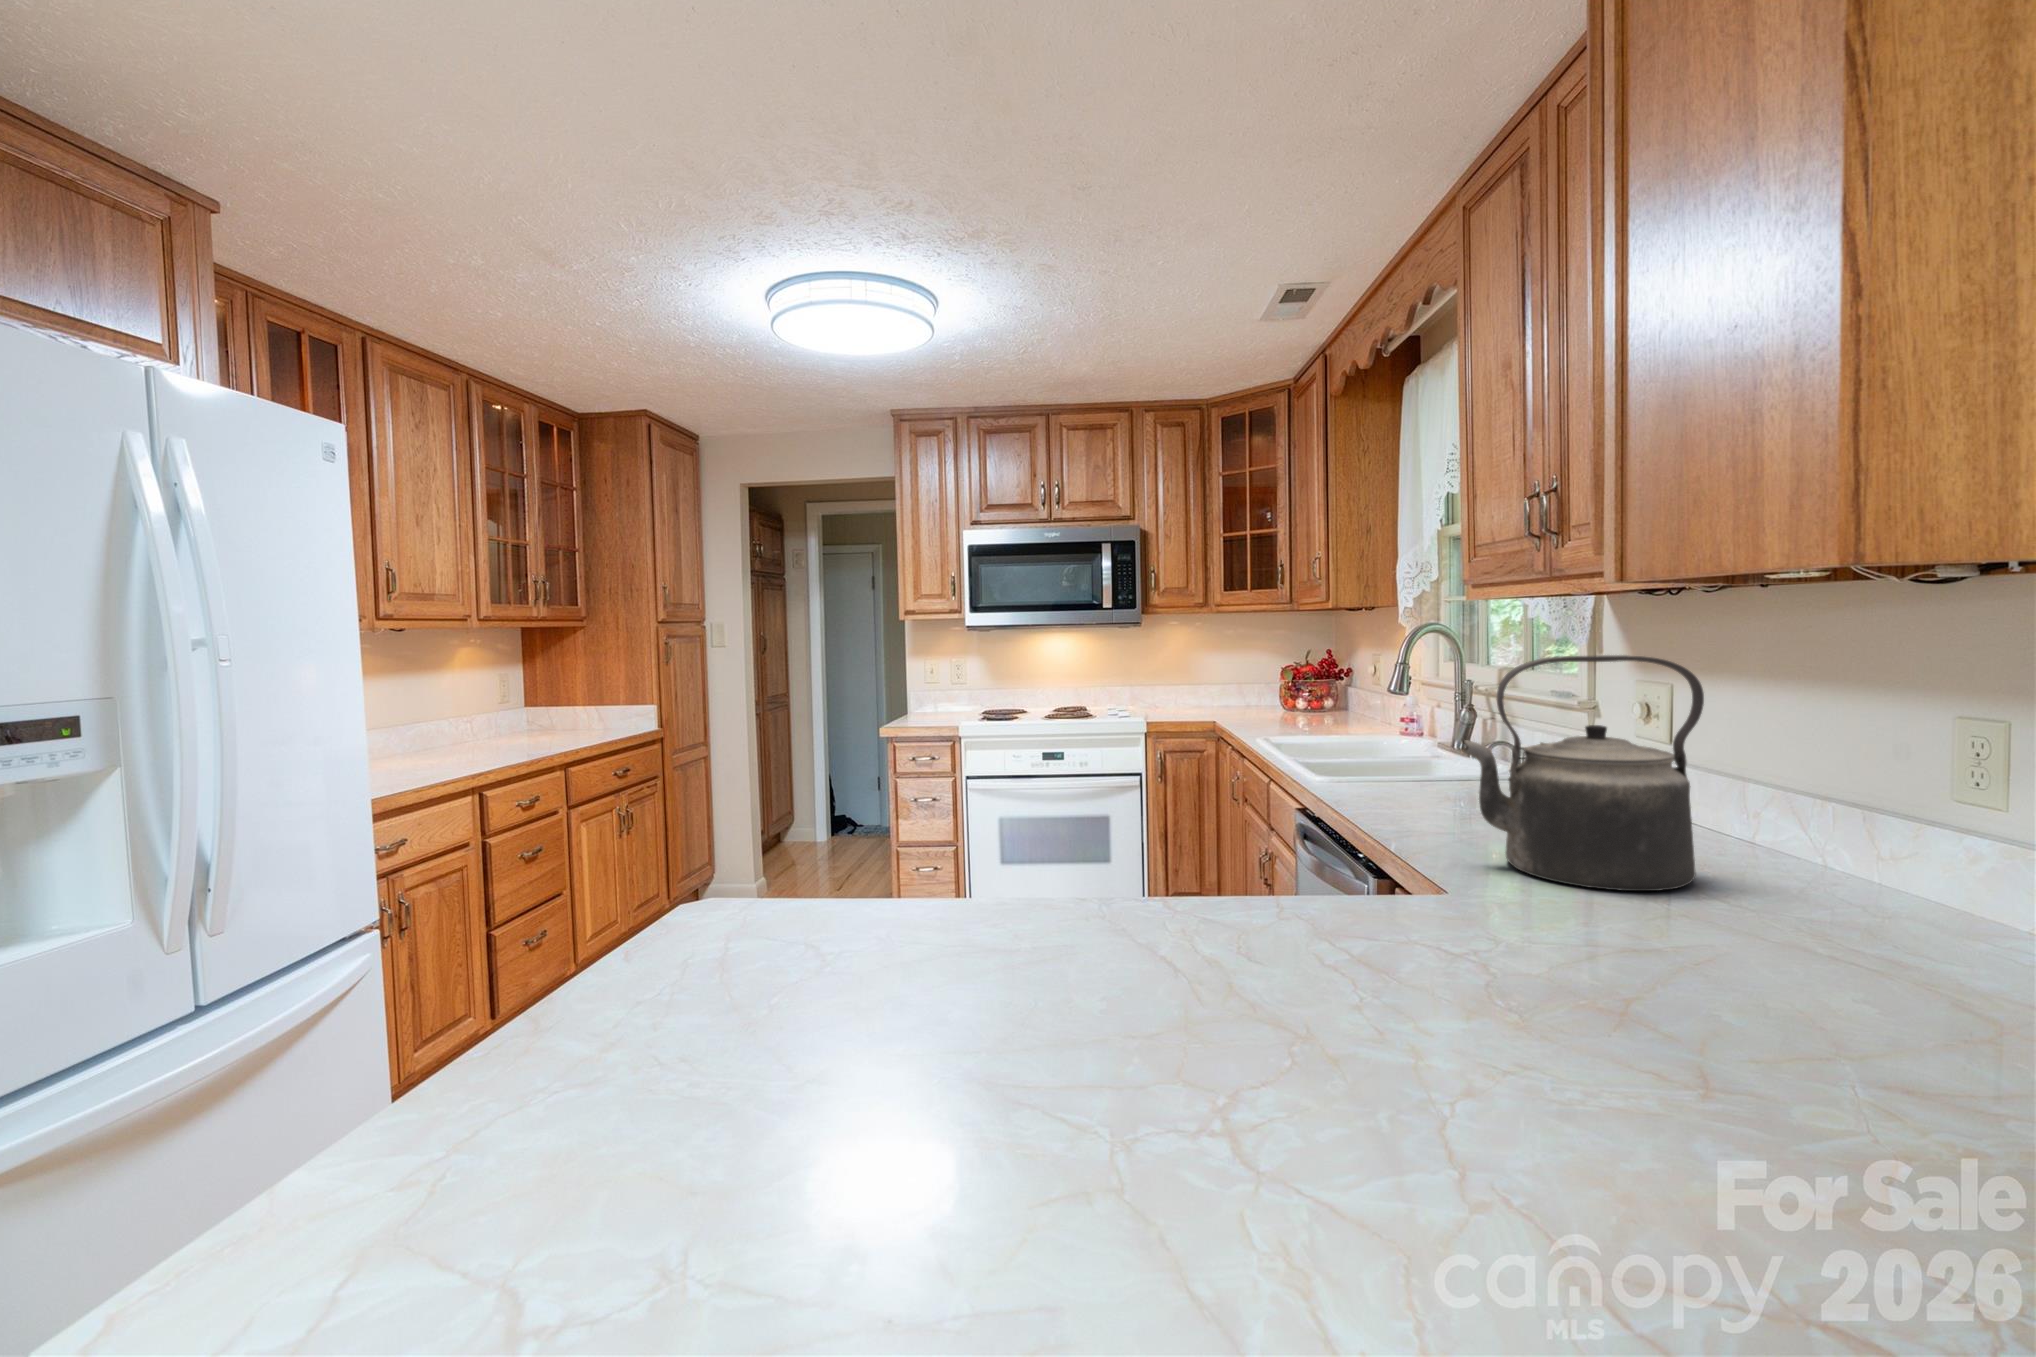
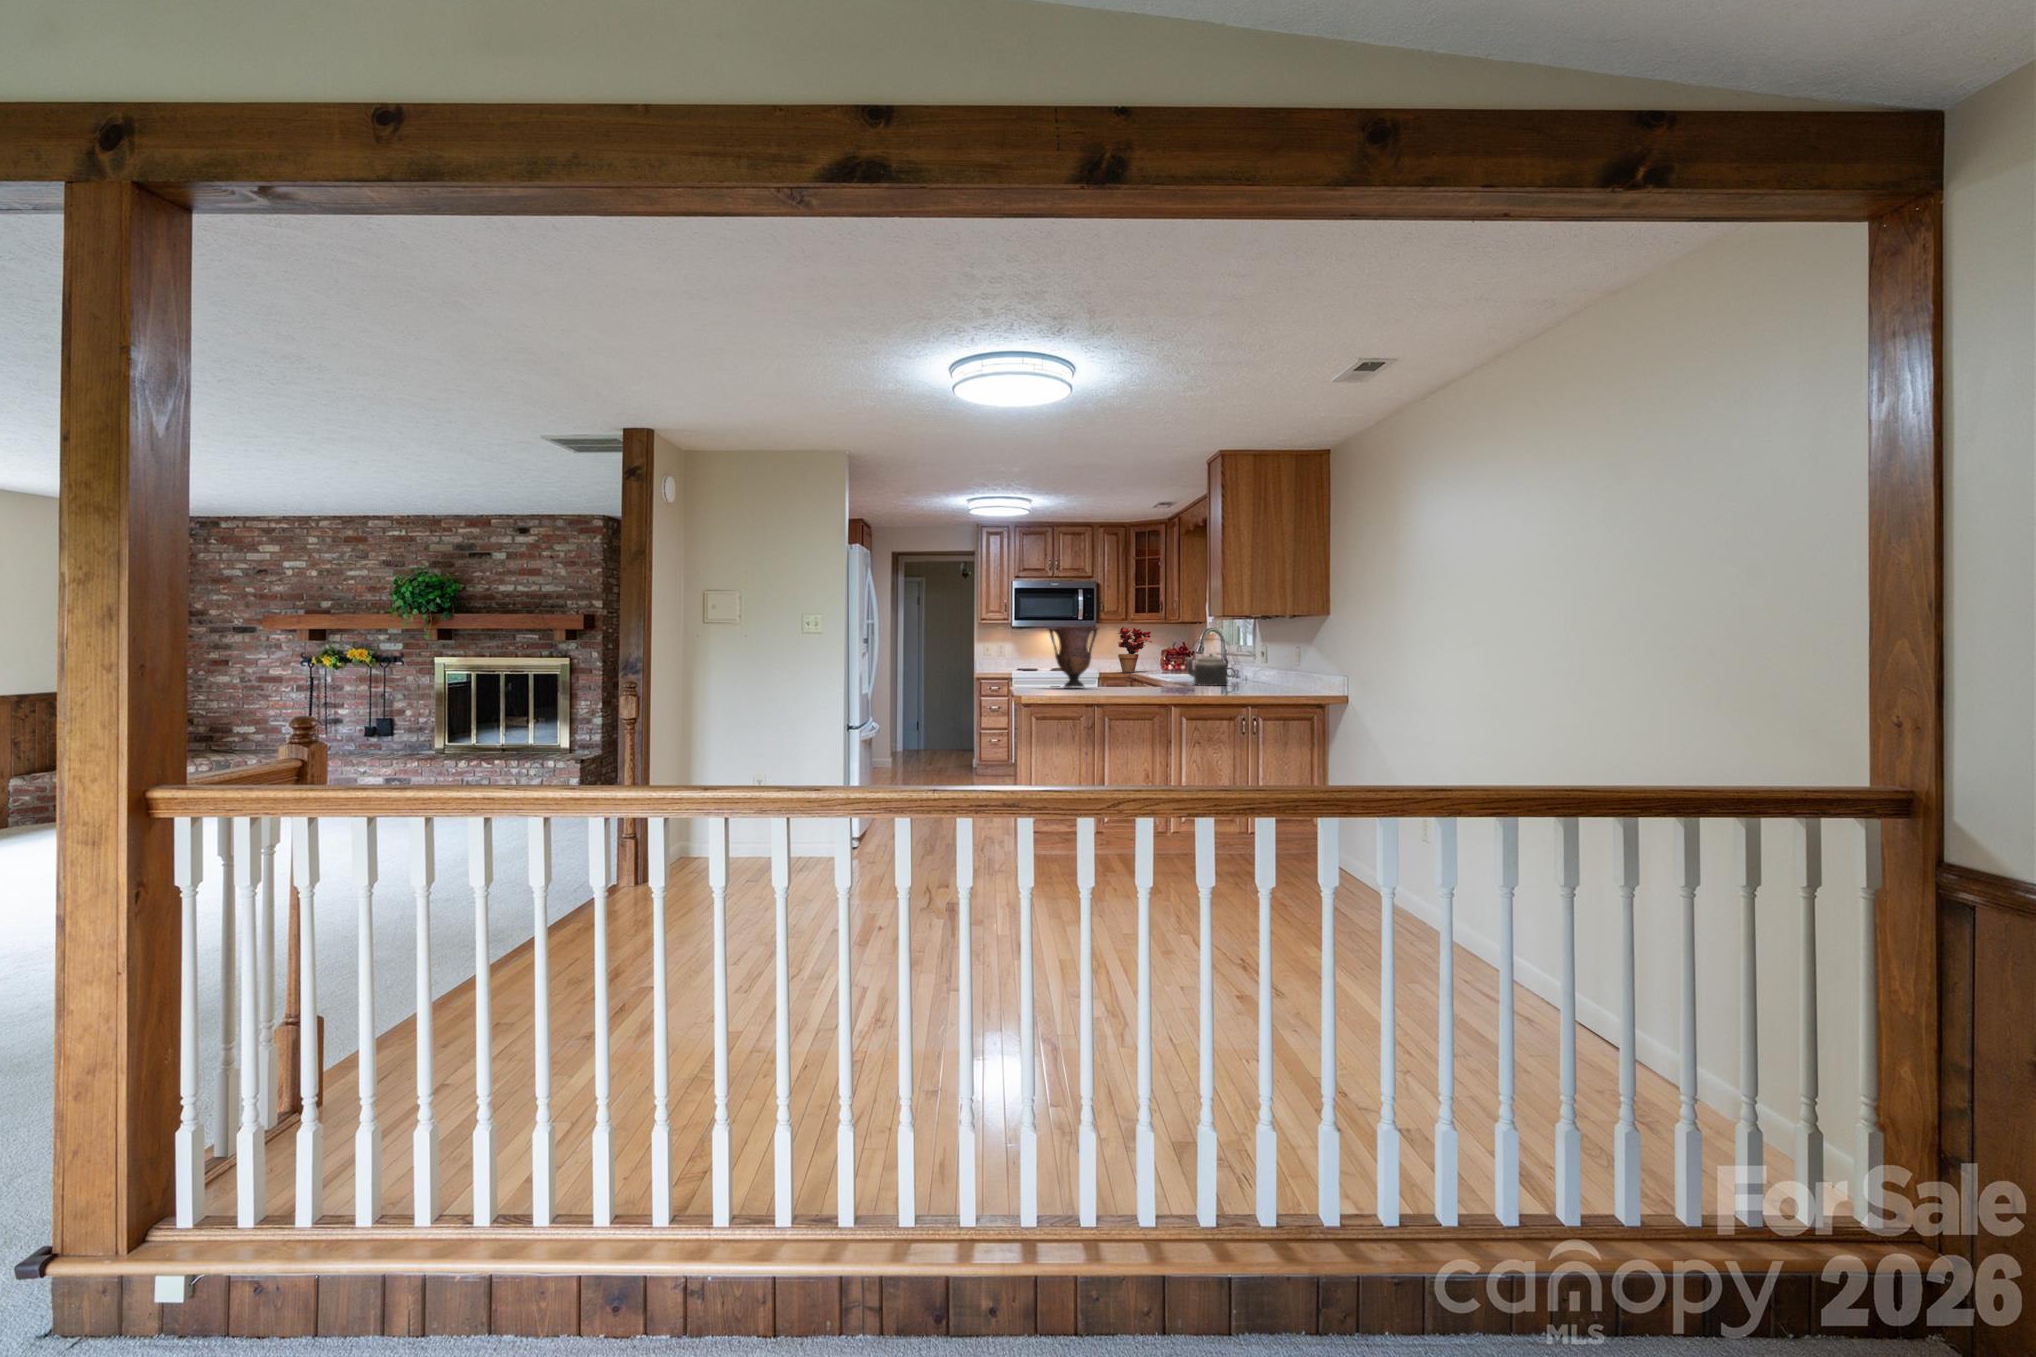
vase: none [476,598,935,1178] -> present [1048,627,1098,688]
potted plant: none [1186,620,1263,717] -> present [1118,627,1152,672]

